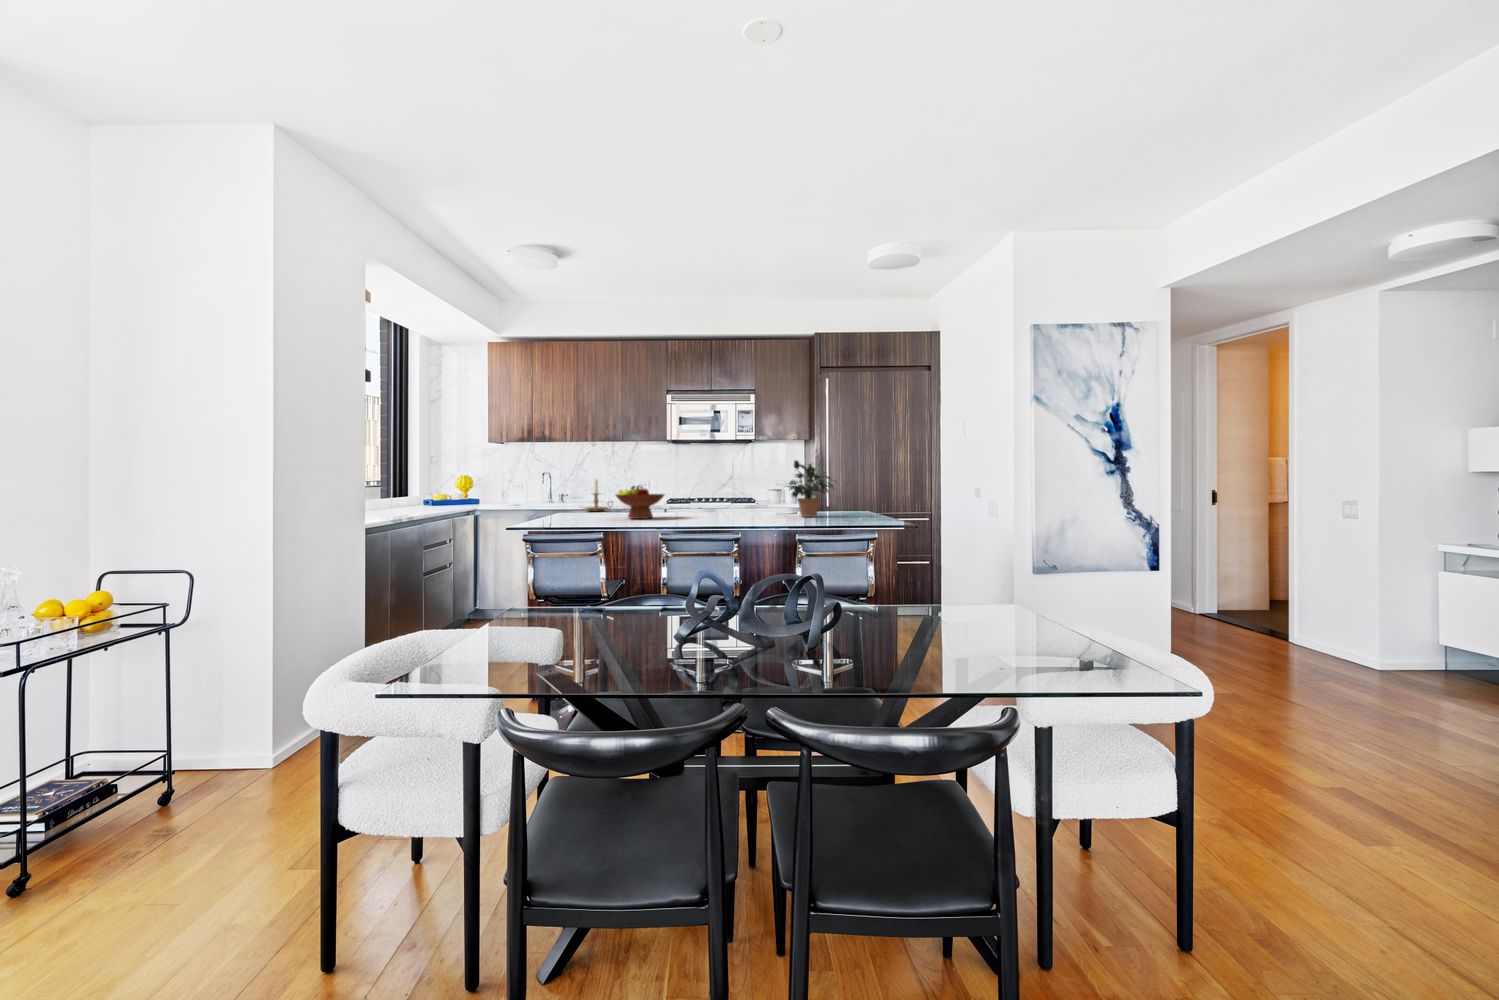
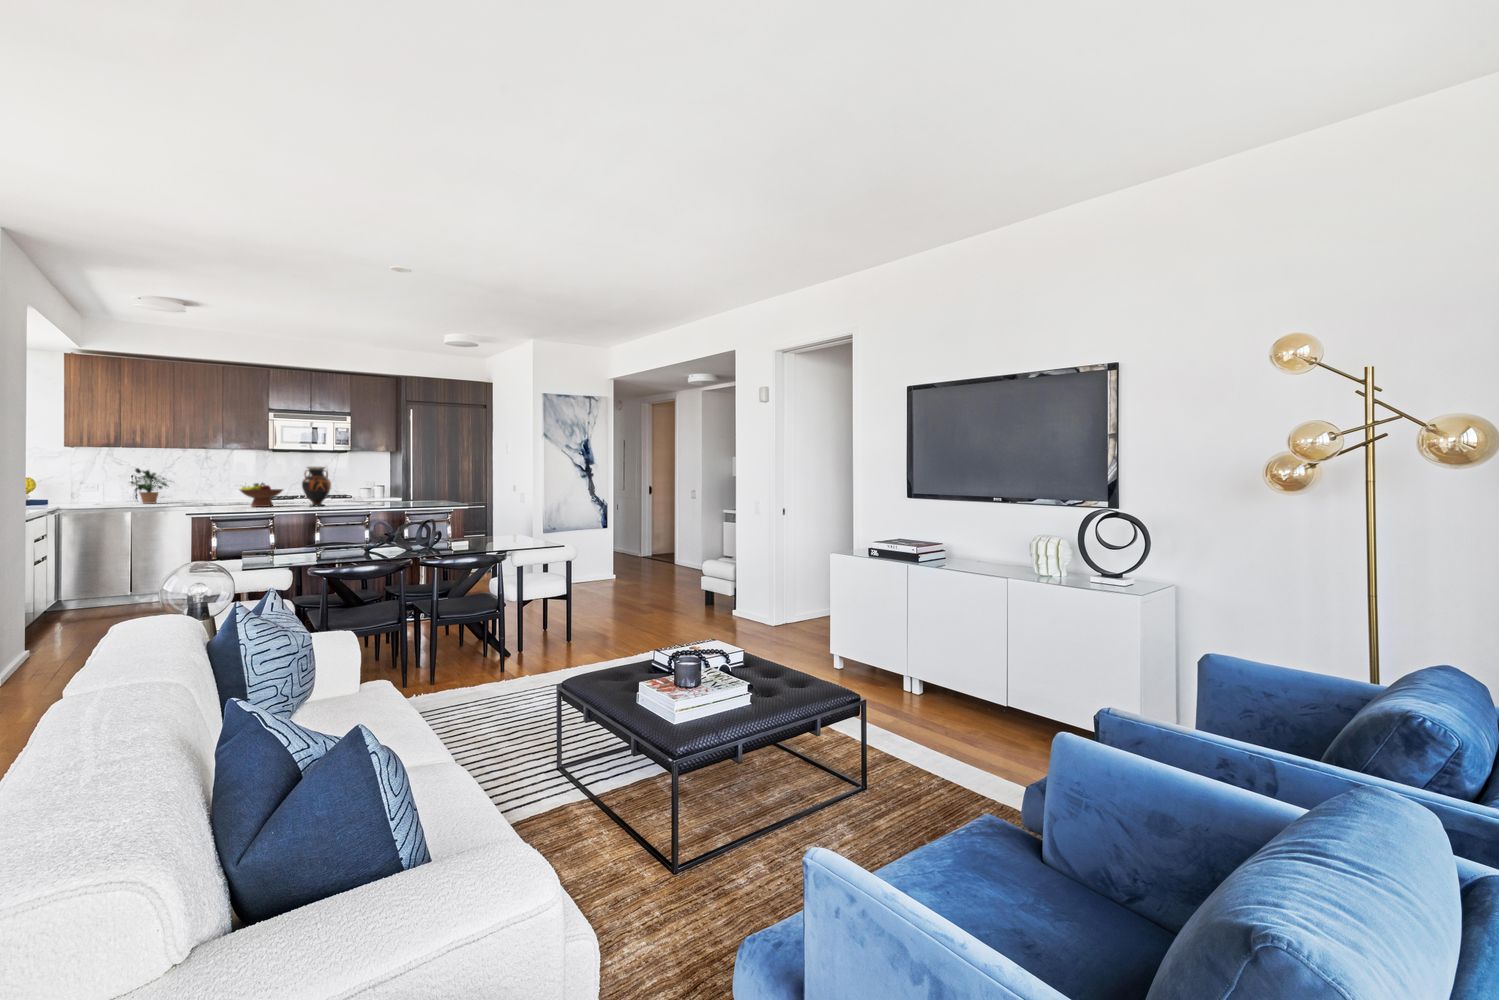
potted plant: present [789,460,834,517] -> present [131,468,167,504]
vase: none [682,461,718,520] -> present [302,467,331,506]
candle holder: present [586,480,613,511] -> none [191,478,222,504]

